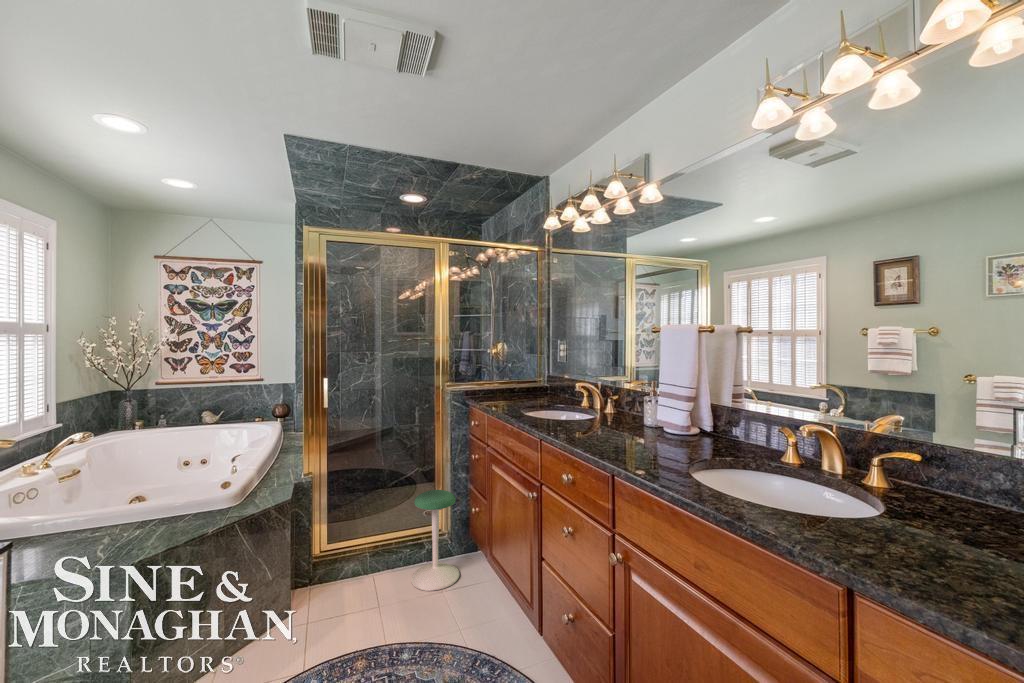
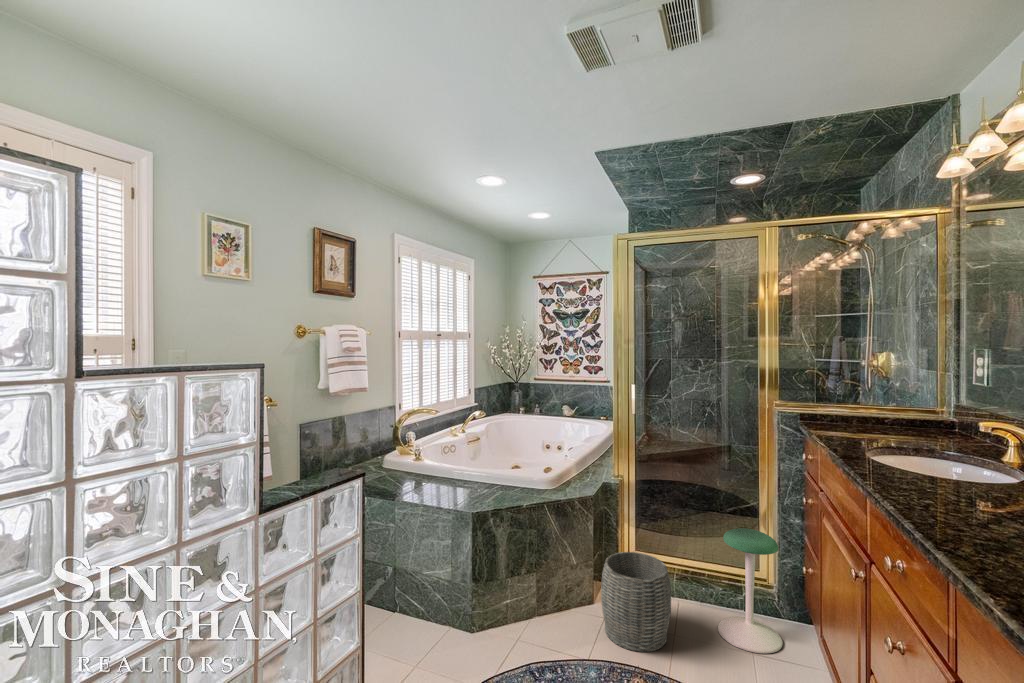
woven basket: none [307,542,378,642] -> present [601,552,671,652]

